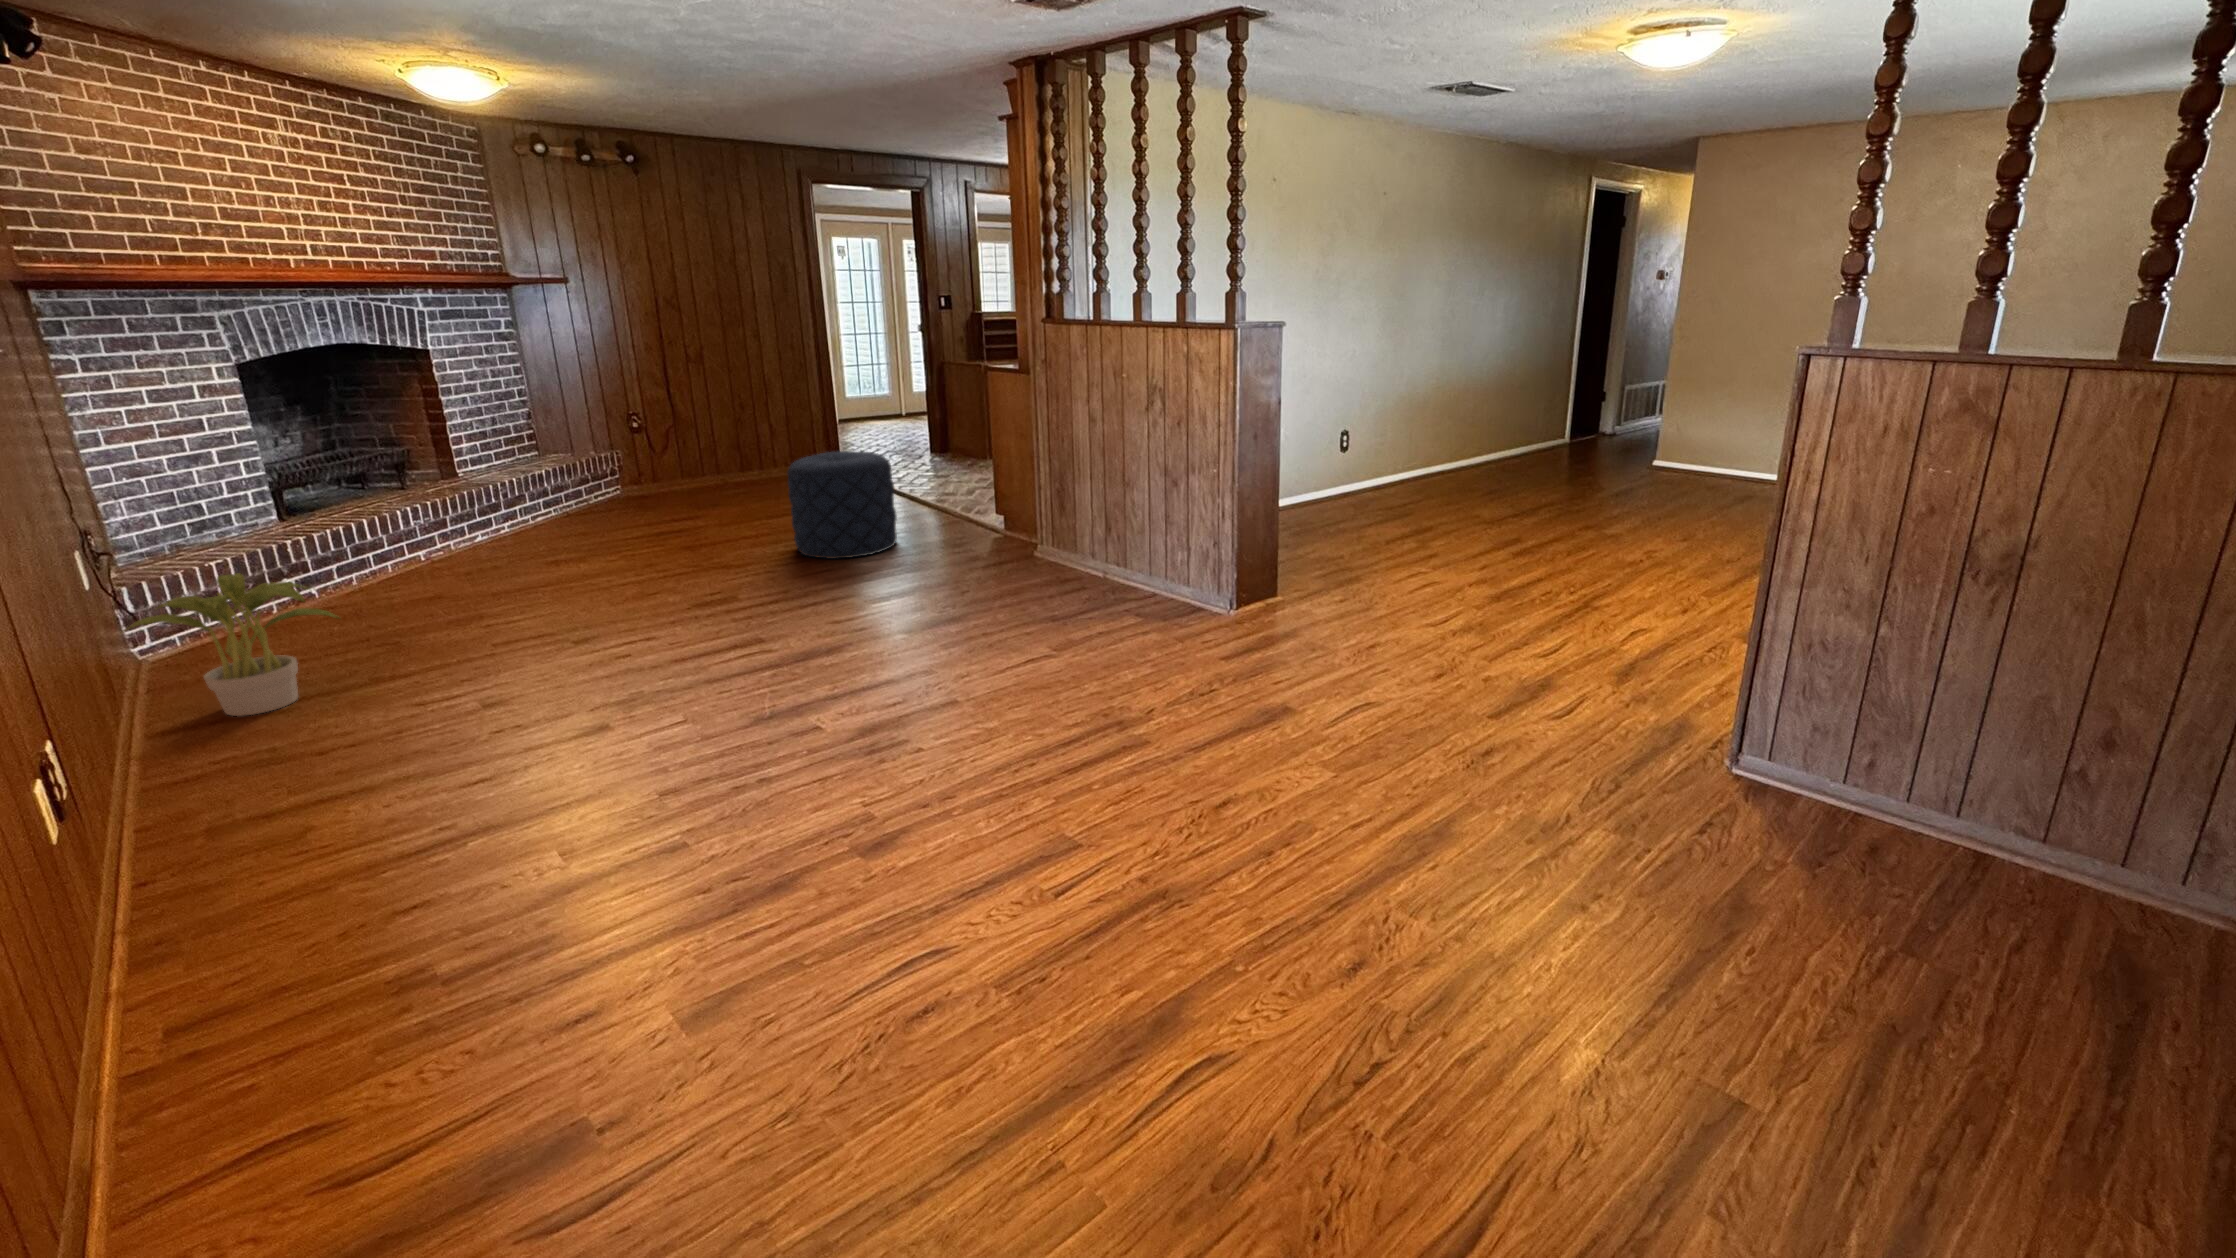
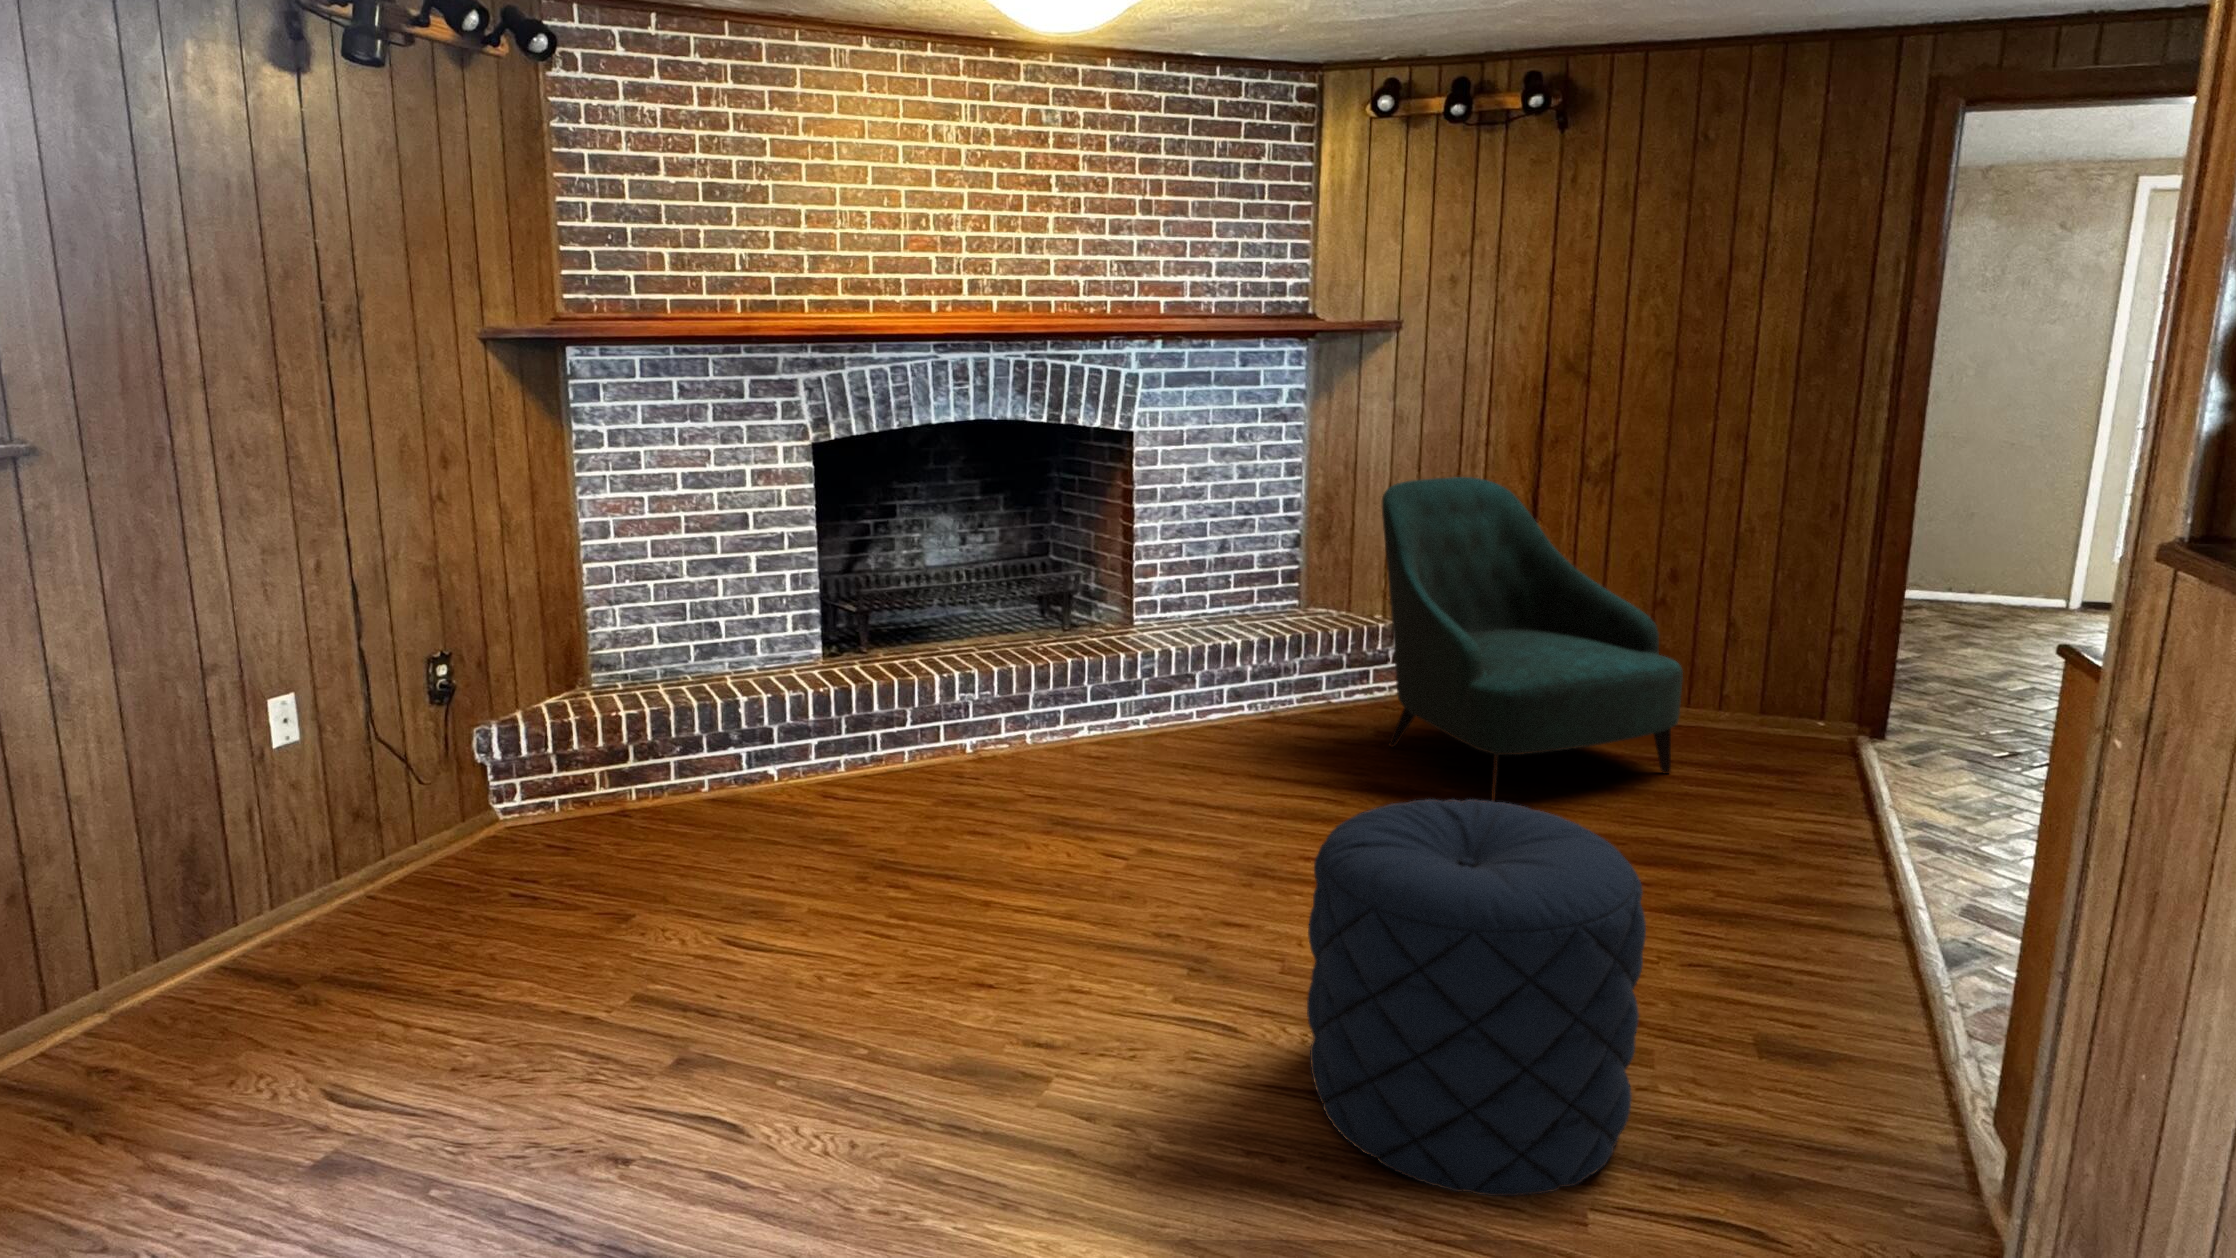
armchair: none [606,367,775,508] -> present [1382,477,1683,802]
potted plant: present [126,573,339,716] -> none [118,772,383,1006]

